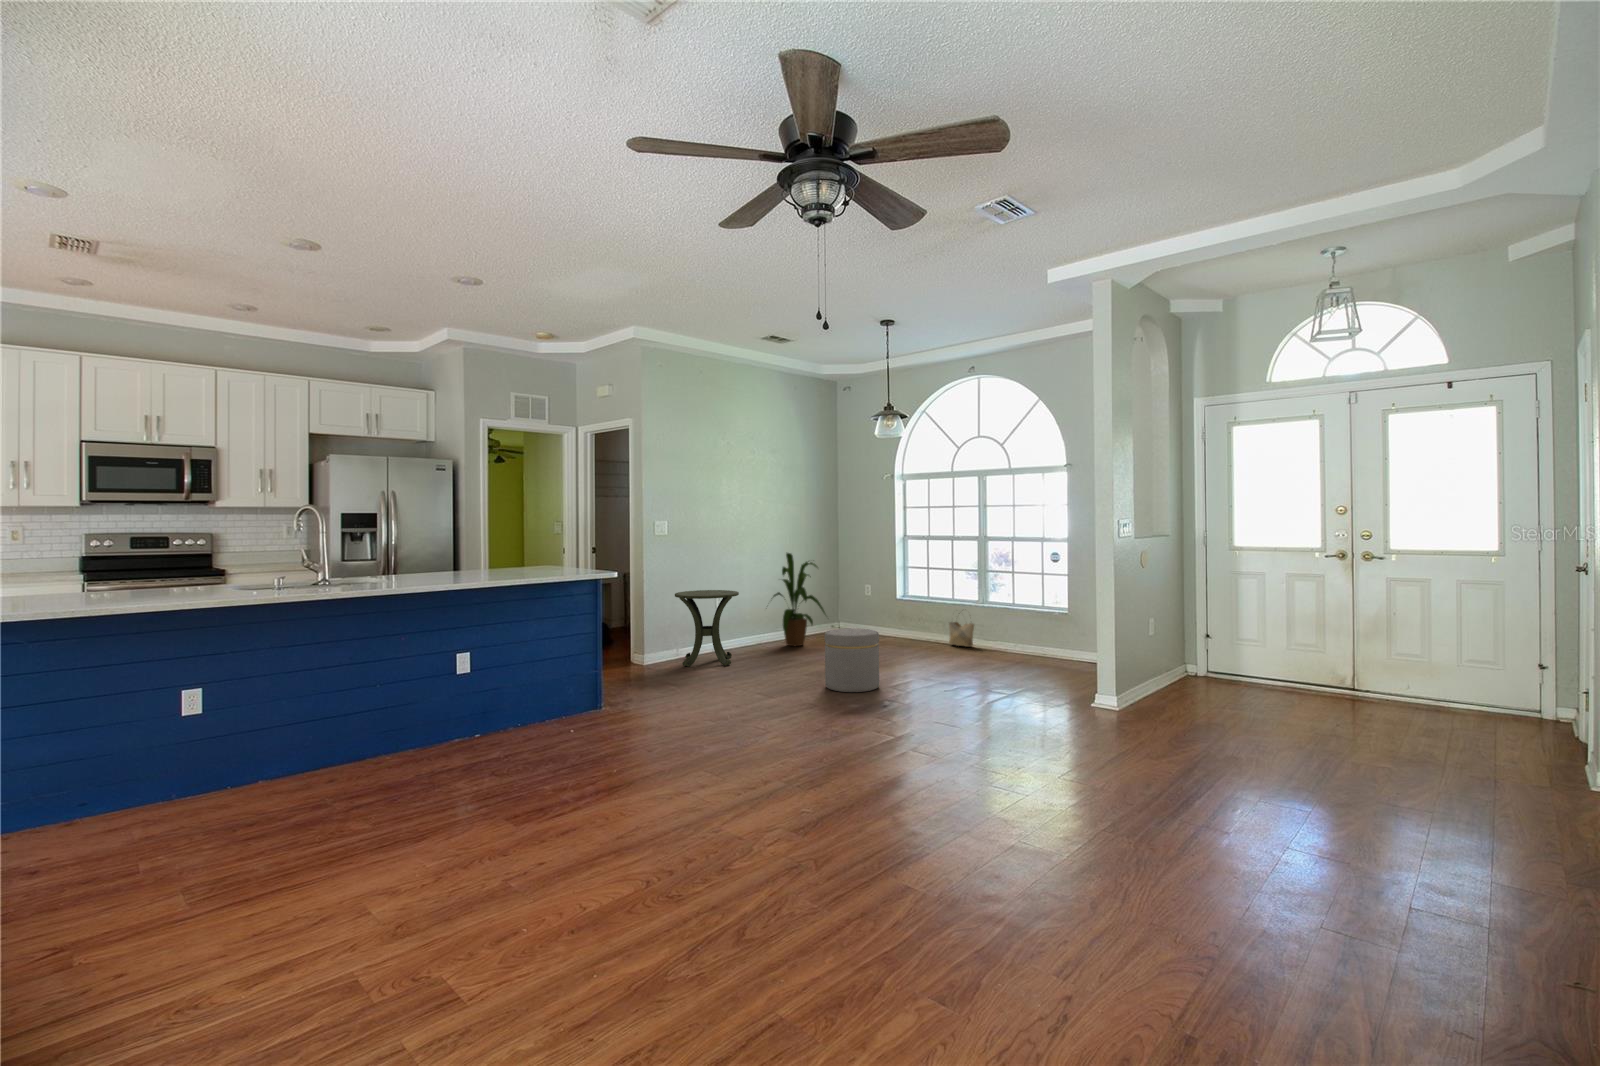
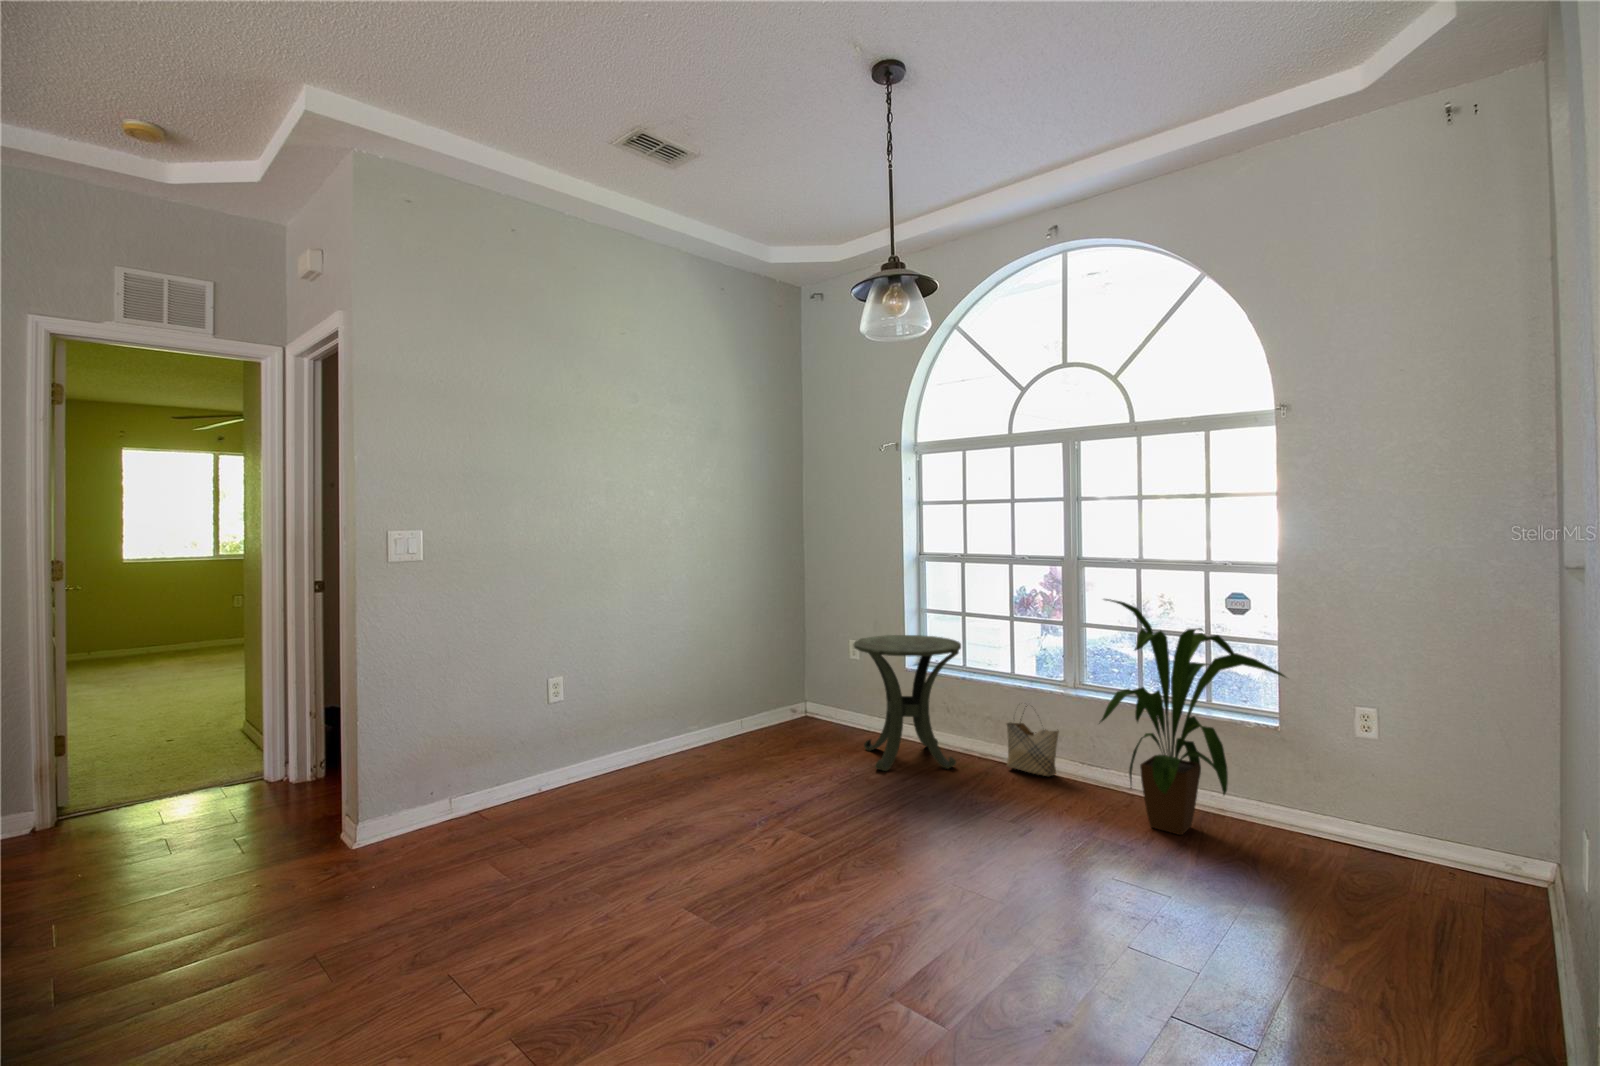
house plant: present [773,553,825,646] -> present [1100,599,1285,835]
side table: present [675,590,739,667] -> present [854,635,961,771]
ottoman: present [825,628,879,692] -> none [710,809,860,1033]

